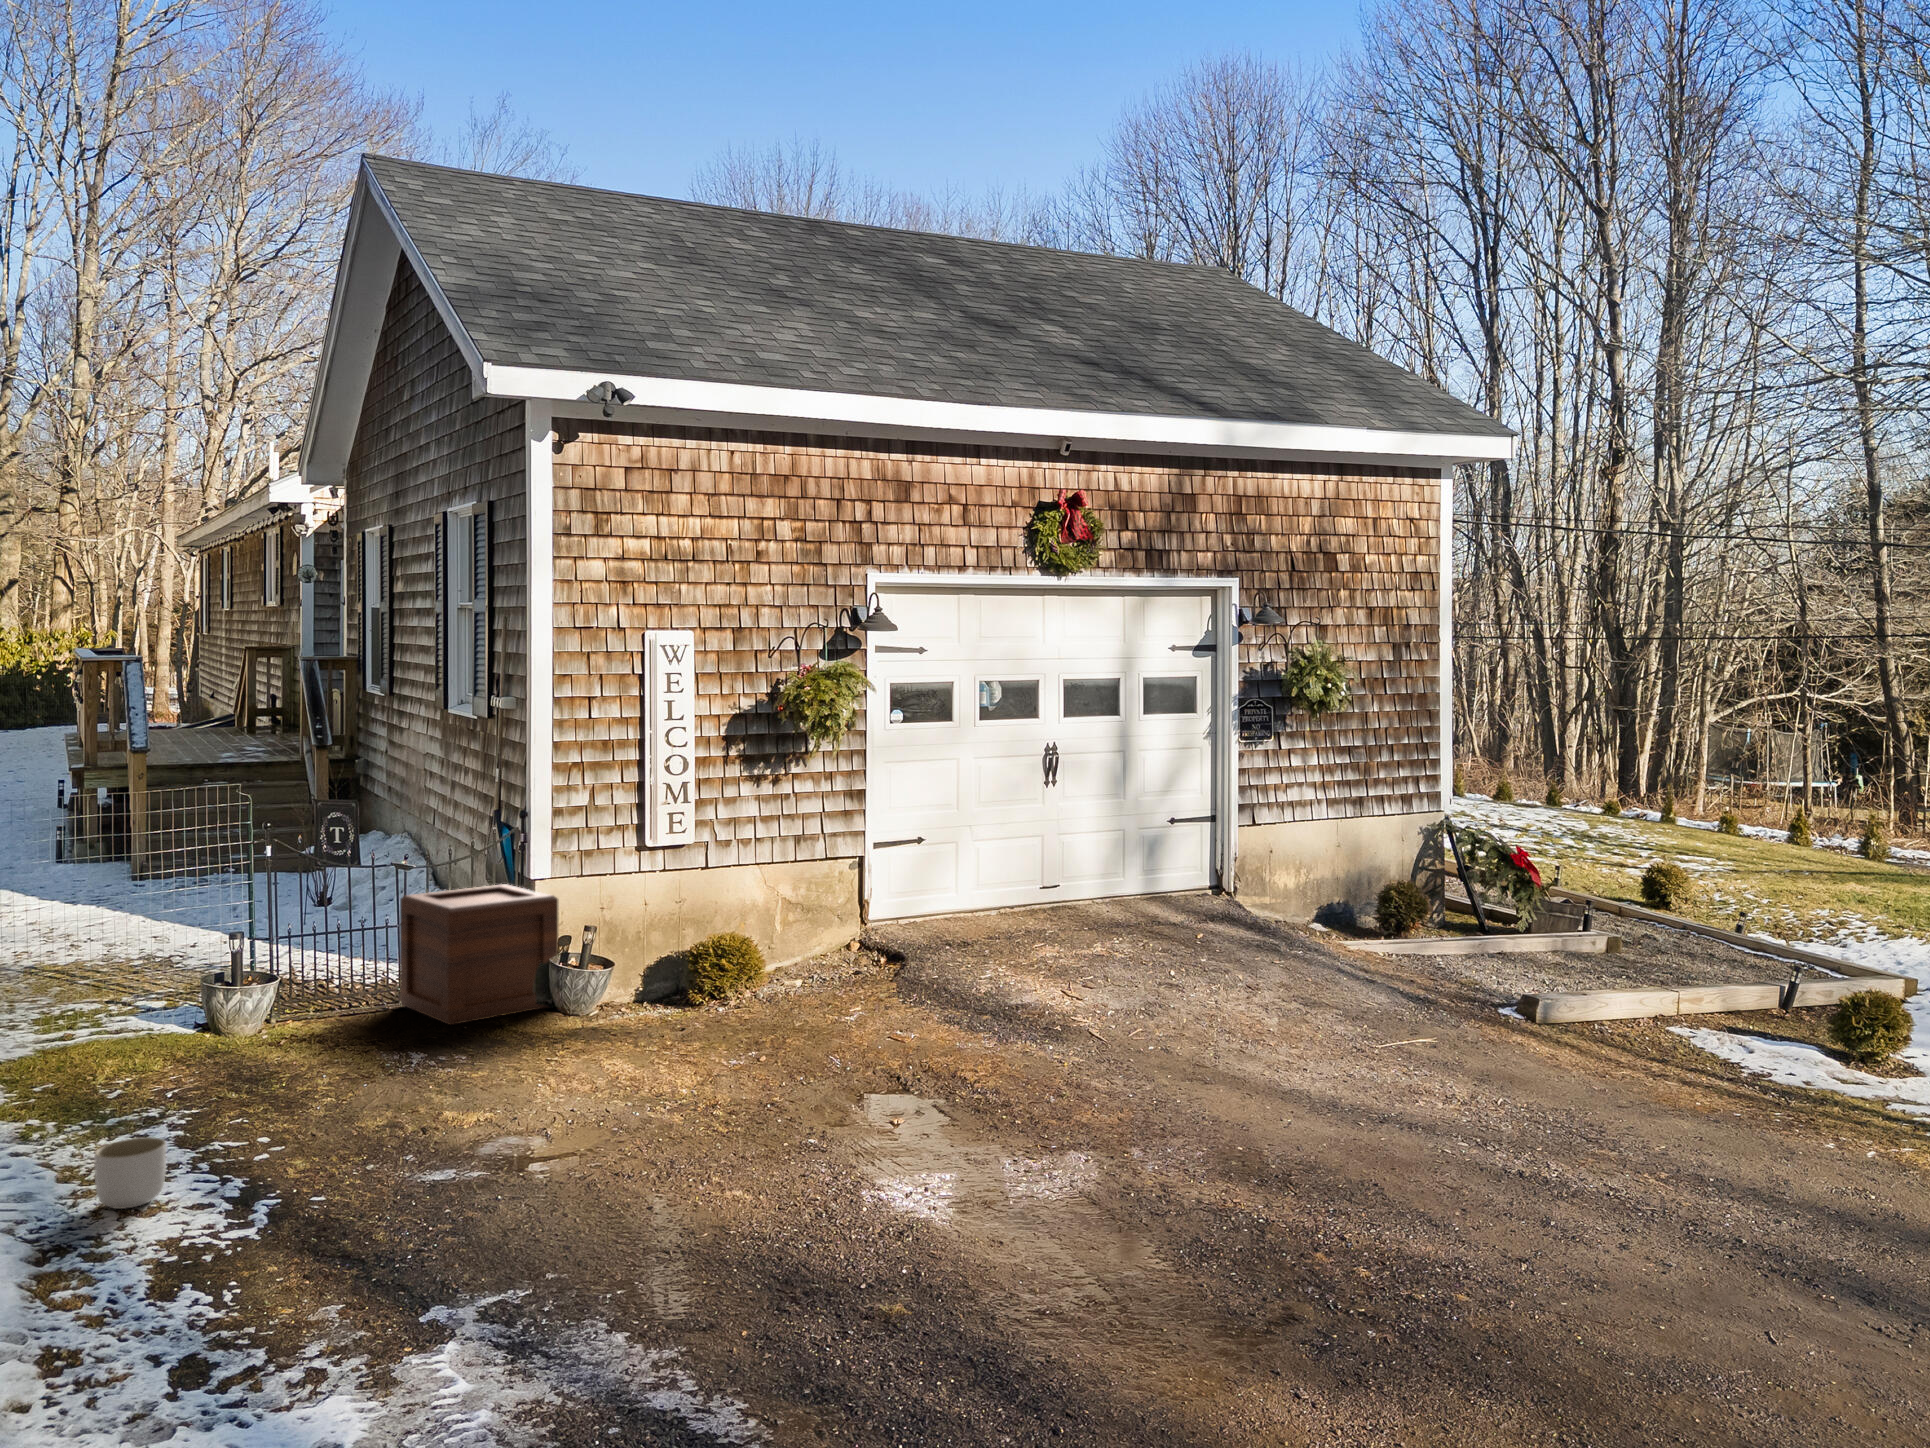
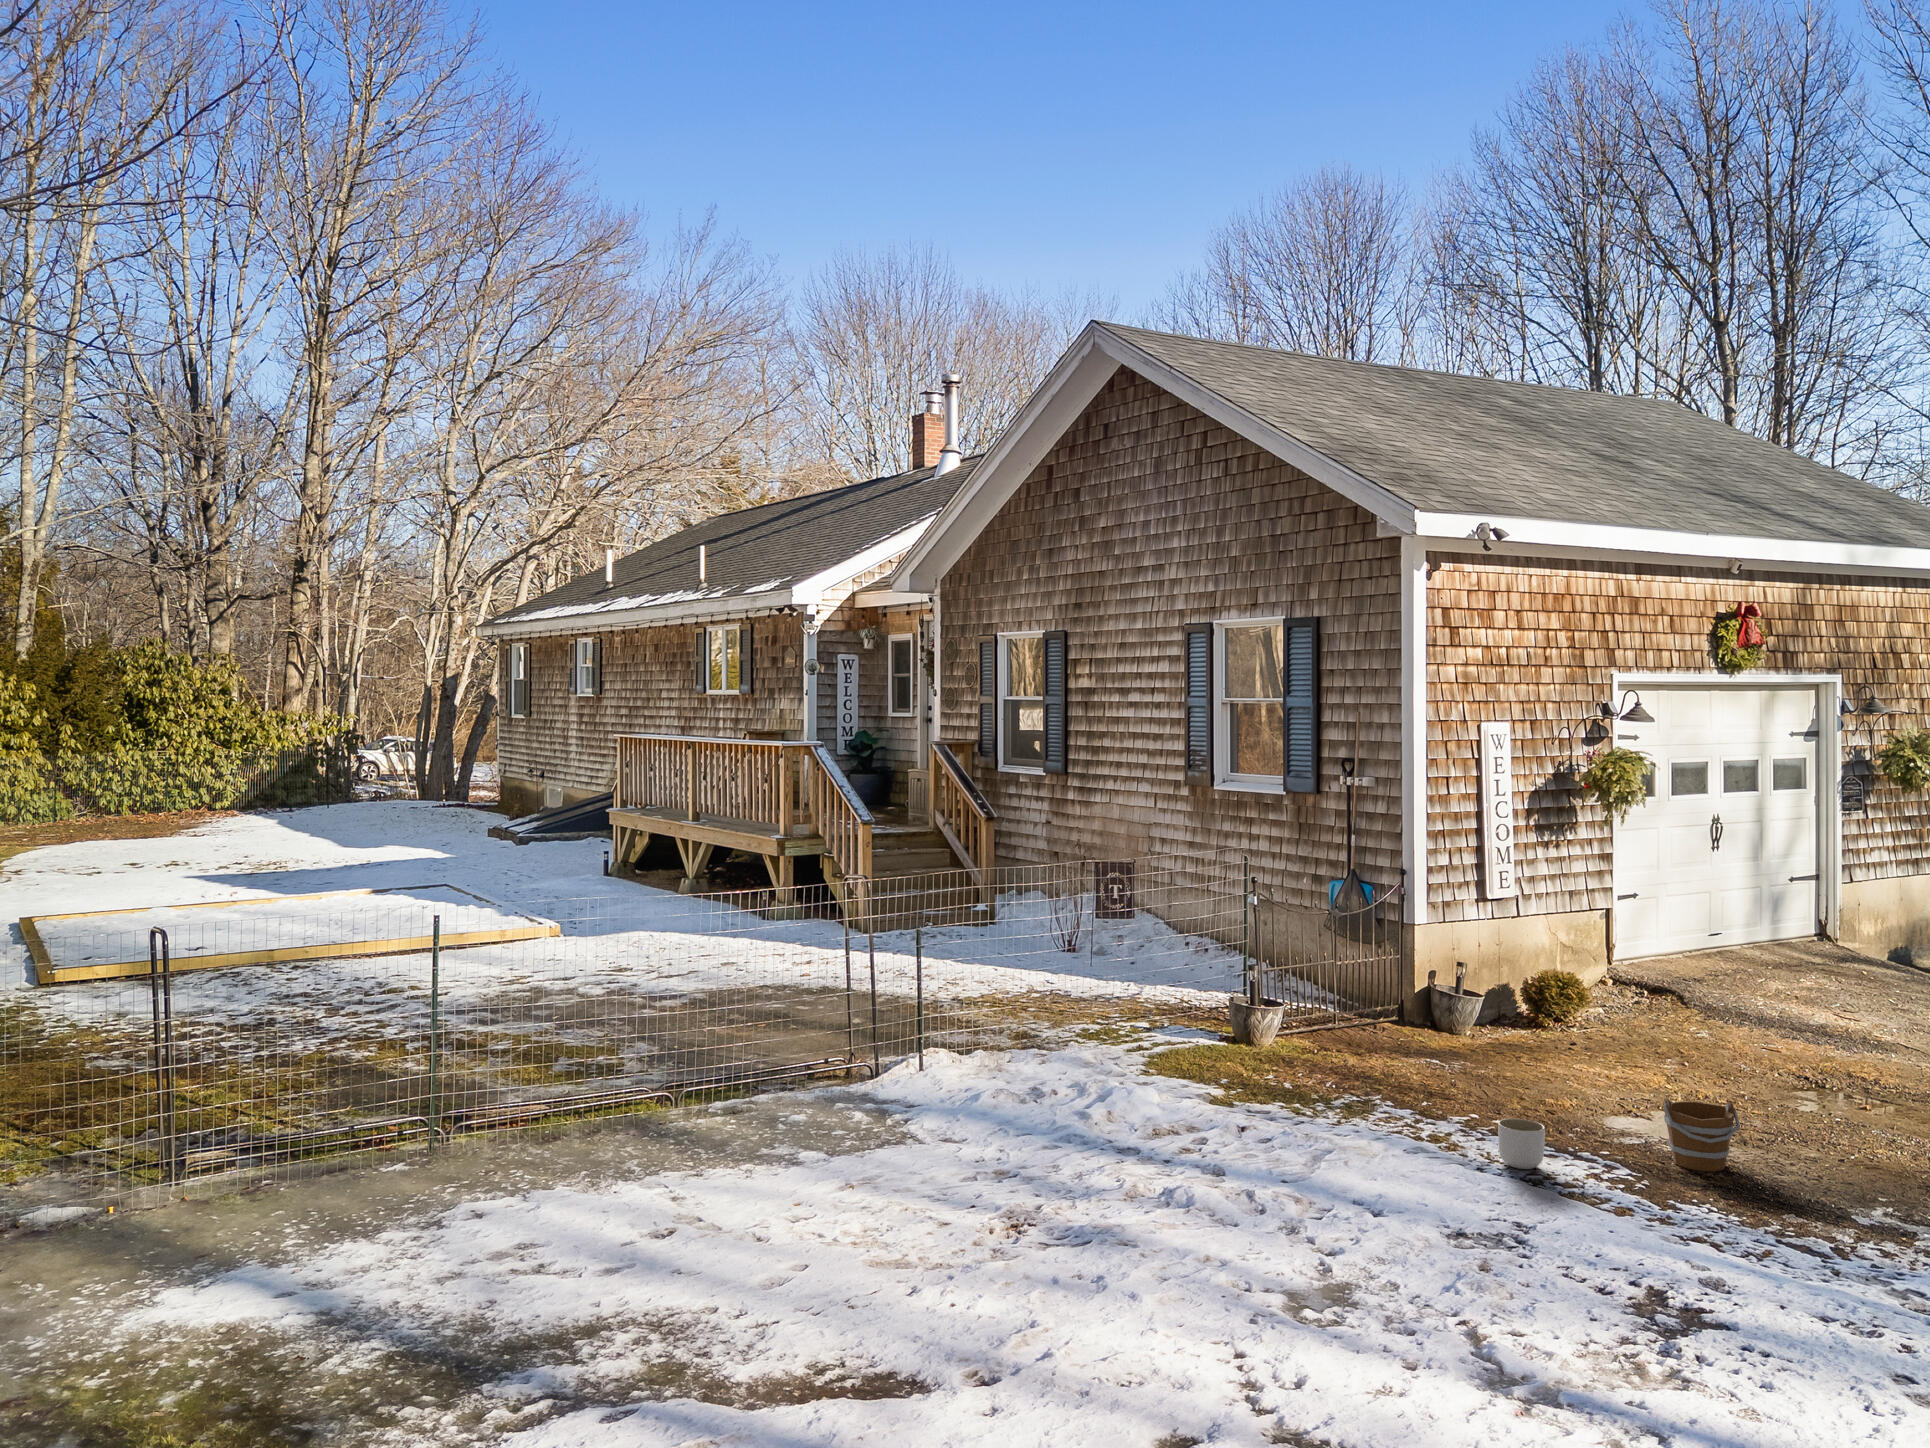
wooden crate: present [400,884,558,1025] -> none [1328,930,1455,1044]
bucket: none [337,1108,439,1209] -> present [1664,1099,1740,1172]

